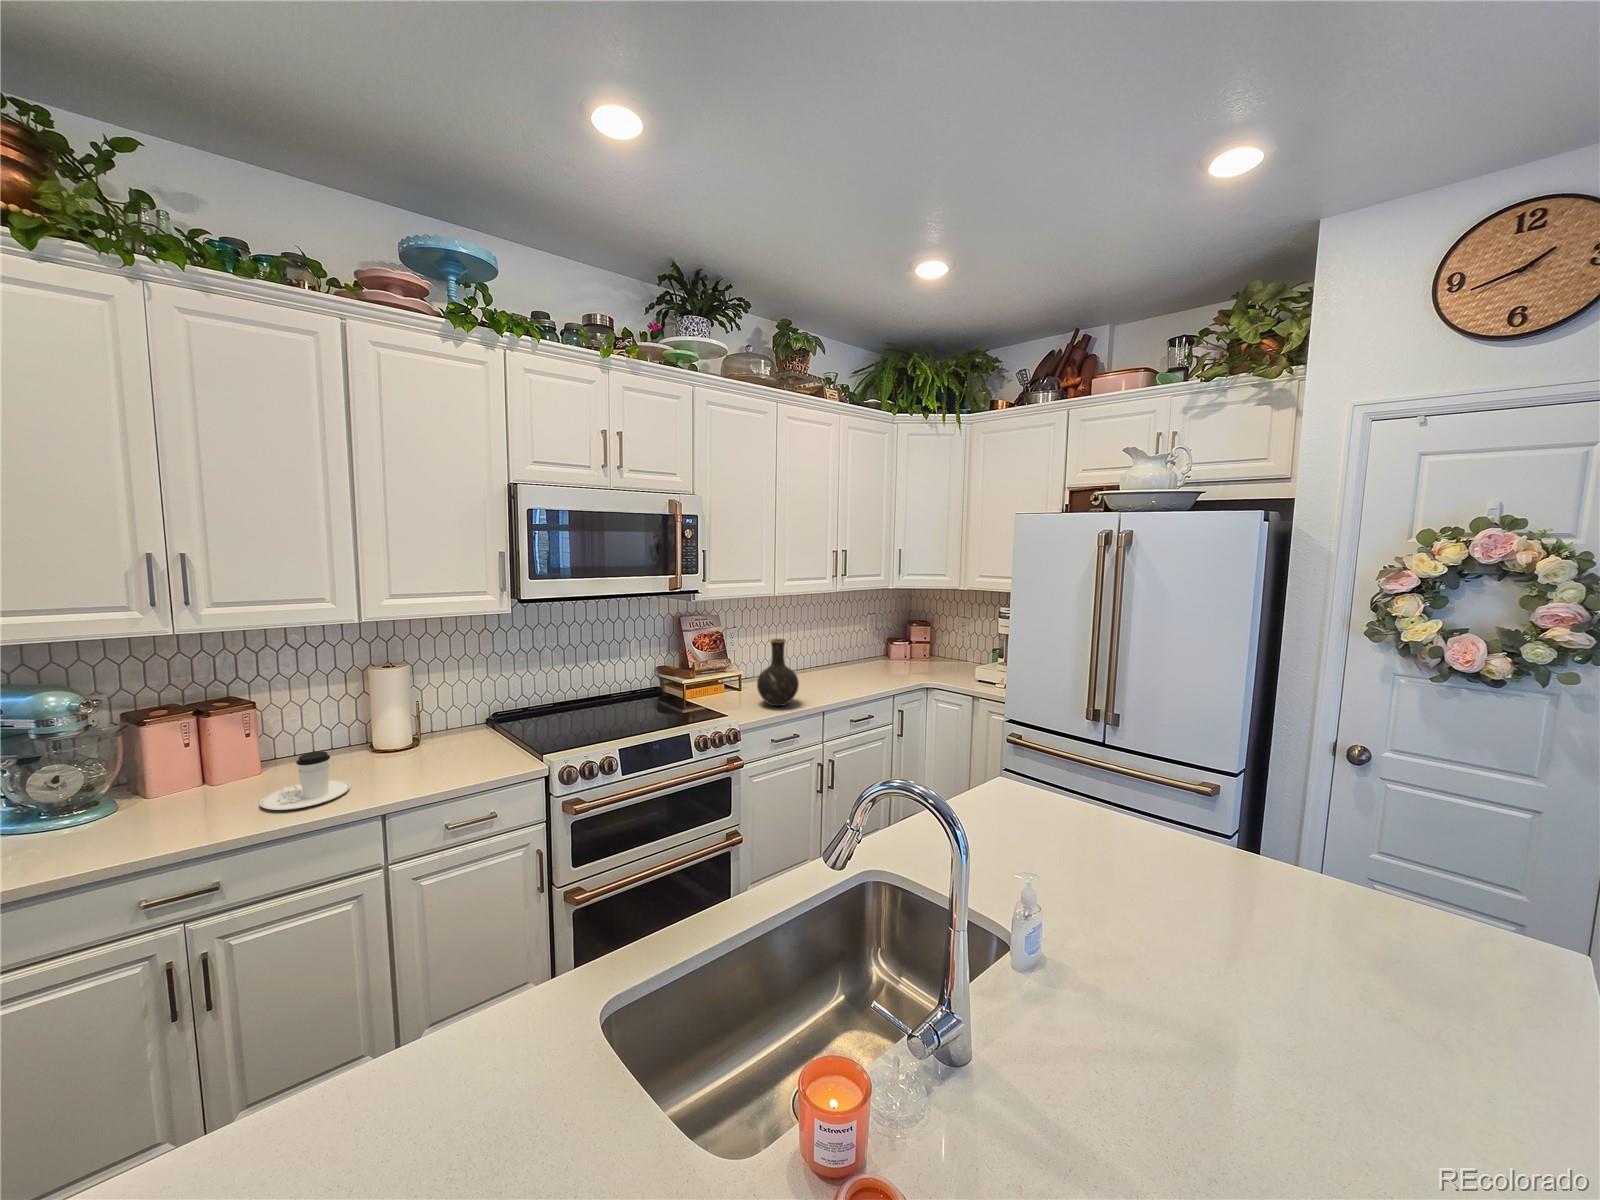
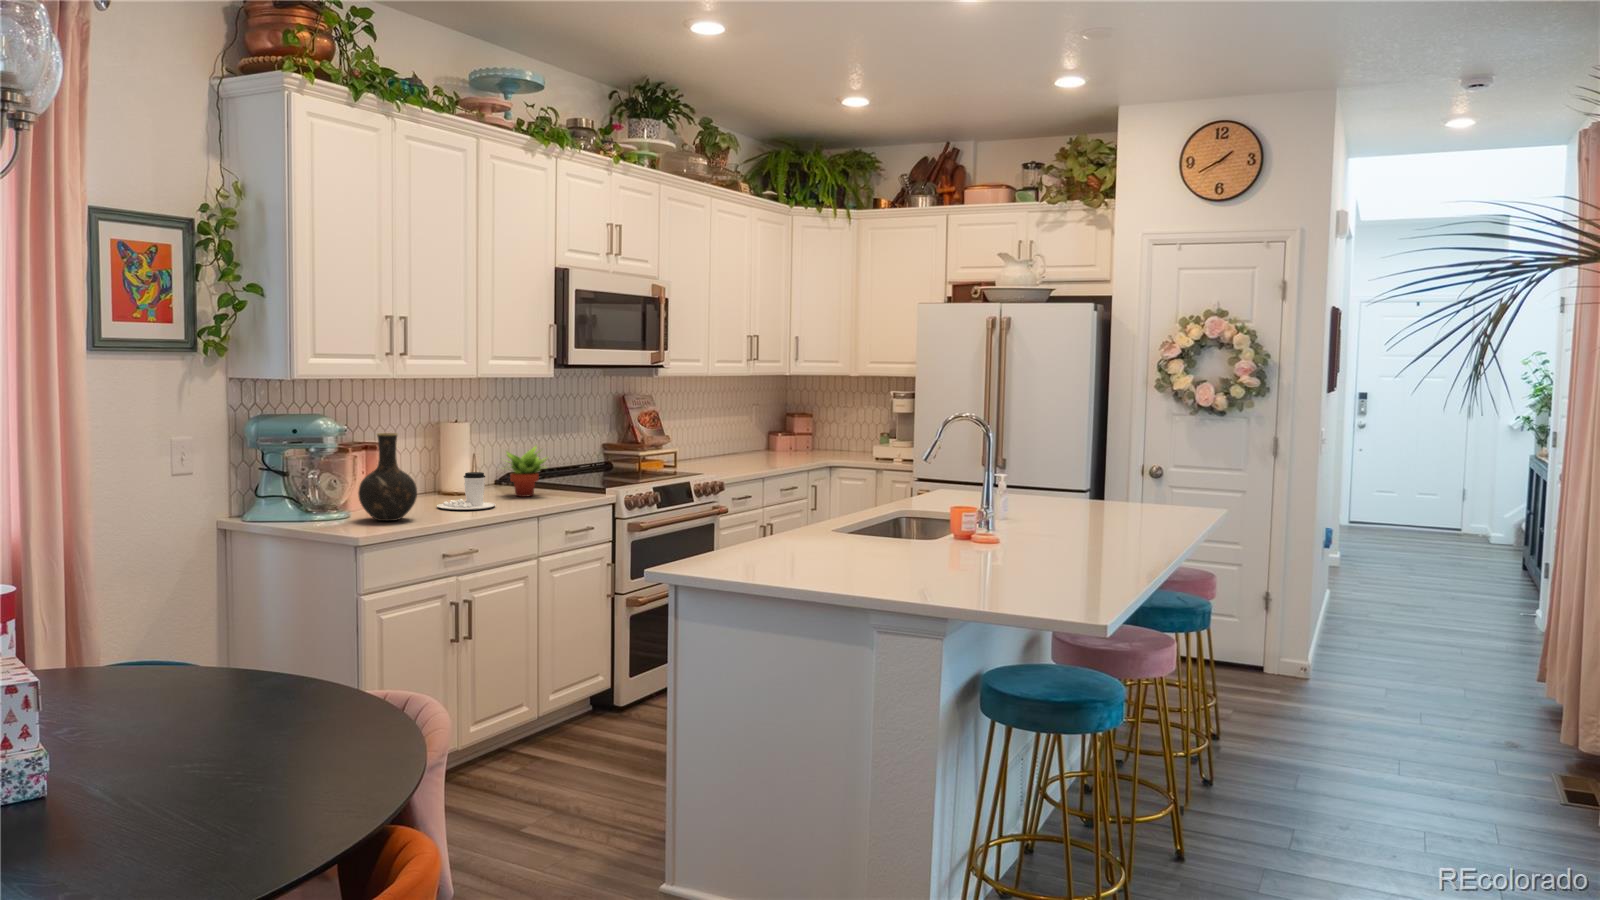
vase: present [757,639,799,706] -> present [358,433,417,521]
succulent plant: none [399,700,474,765] -> present [506,446,546,497]

